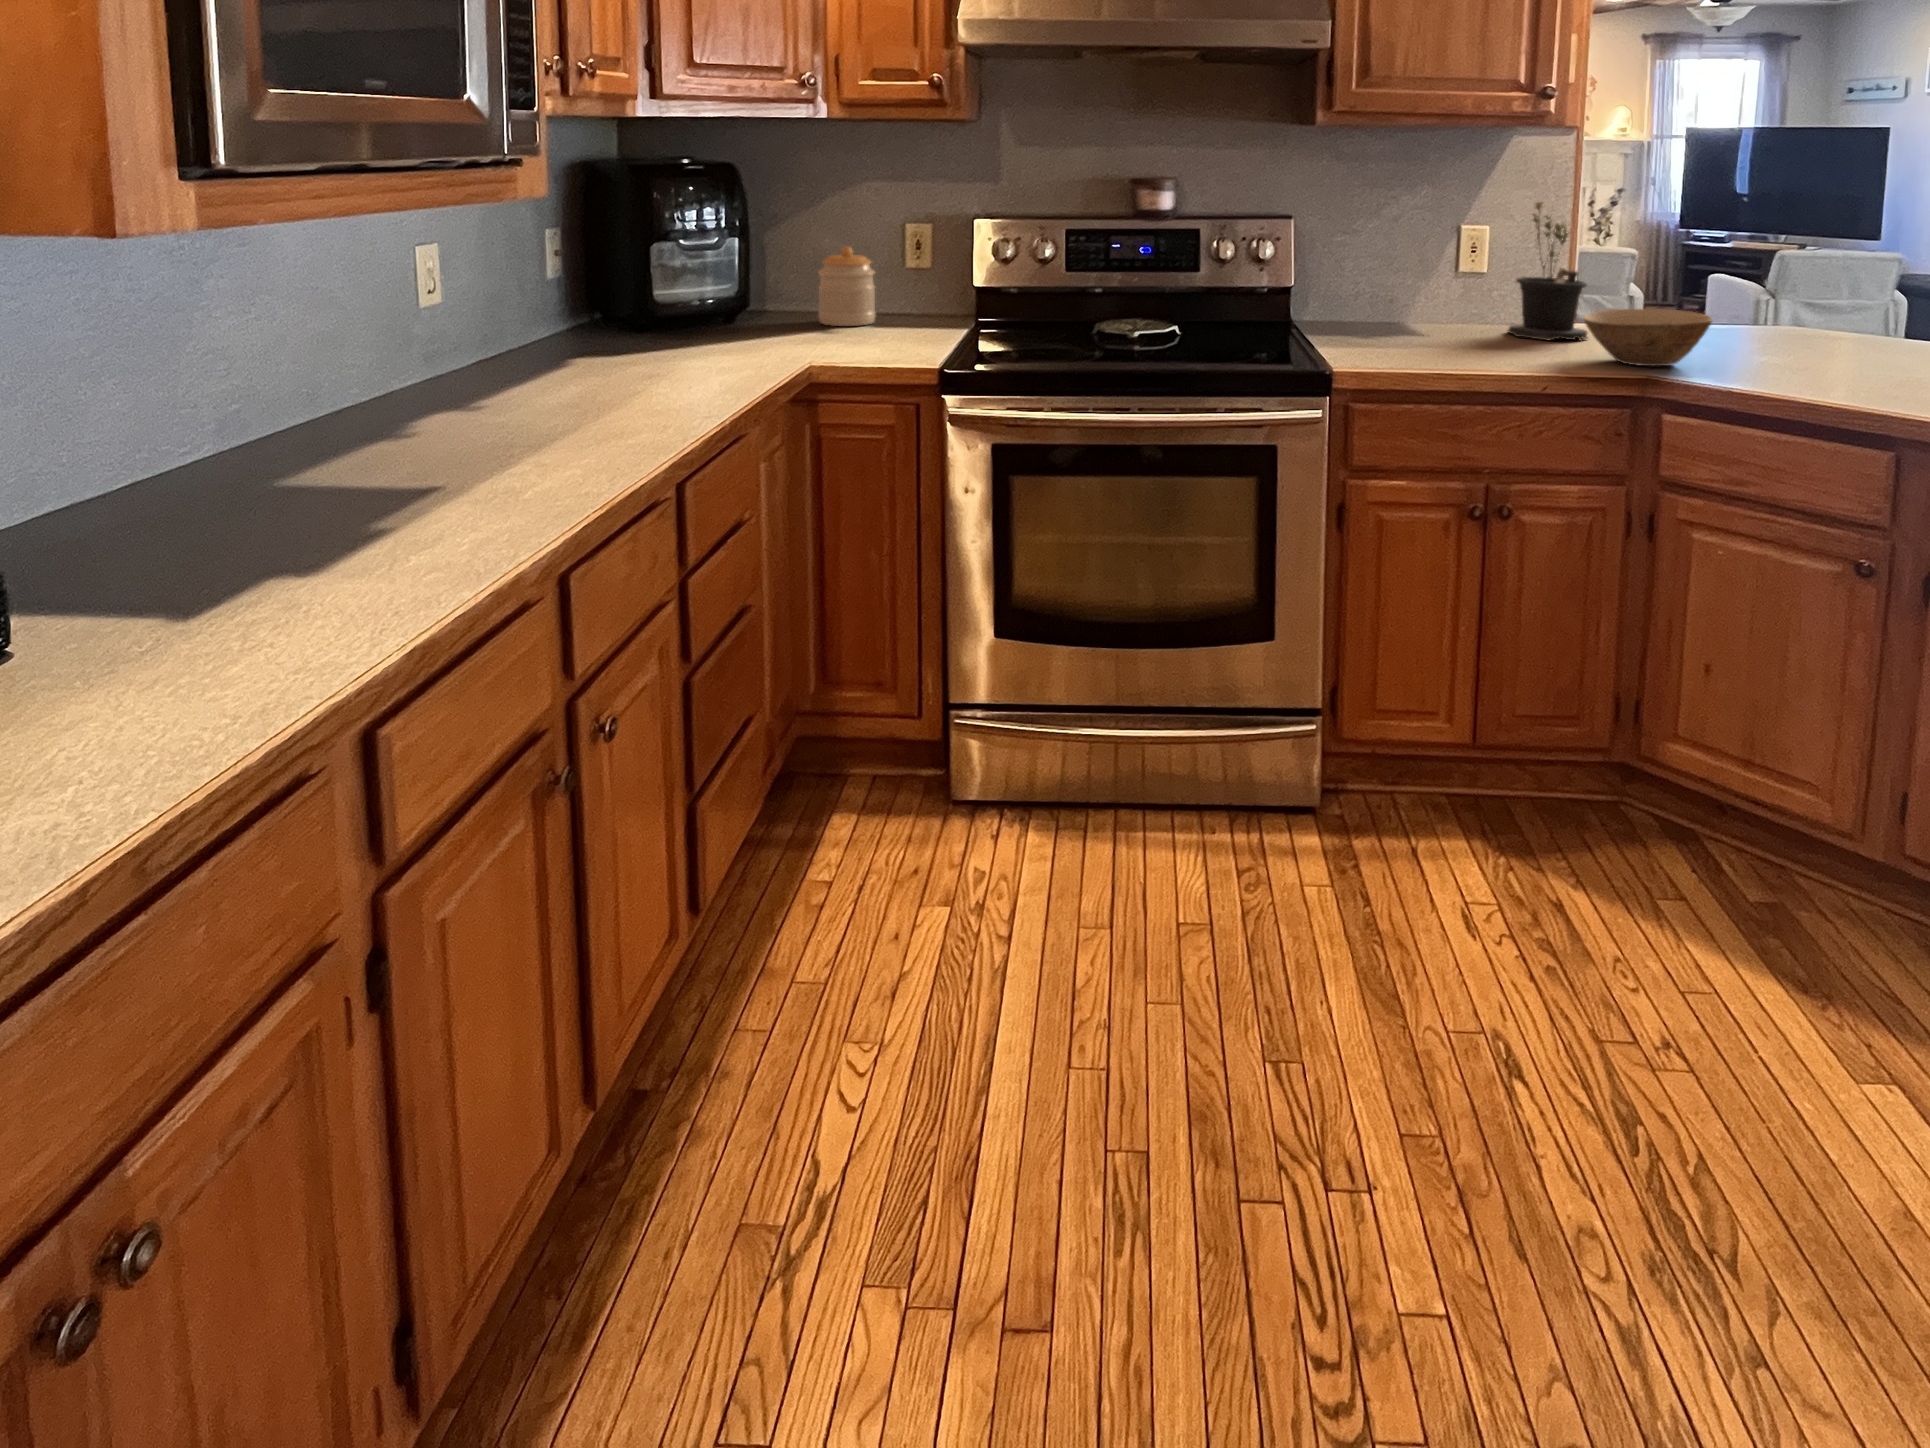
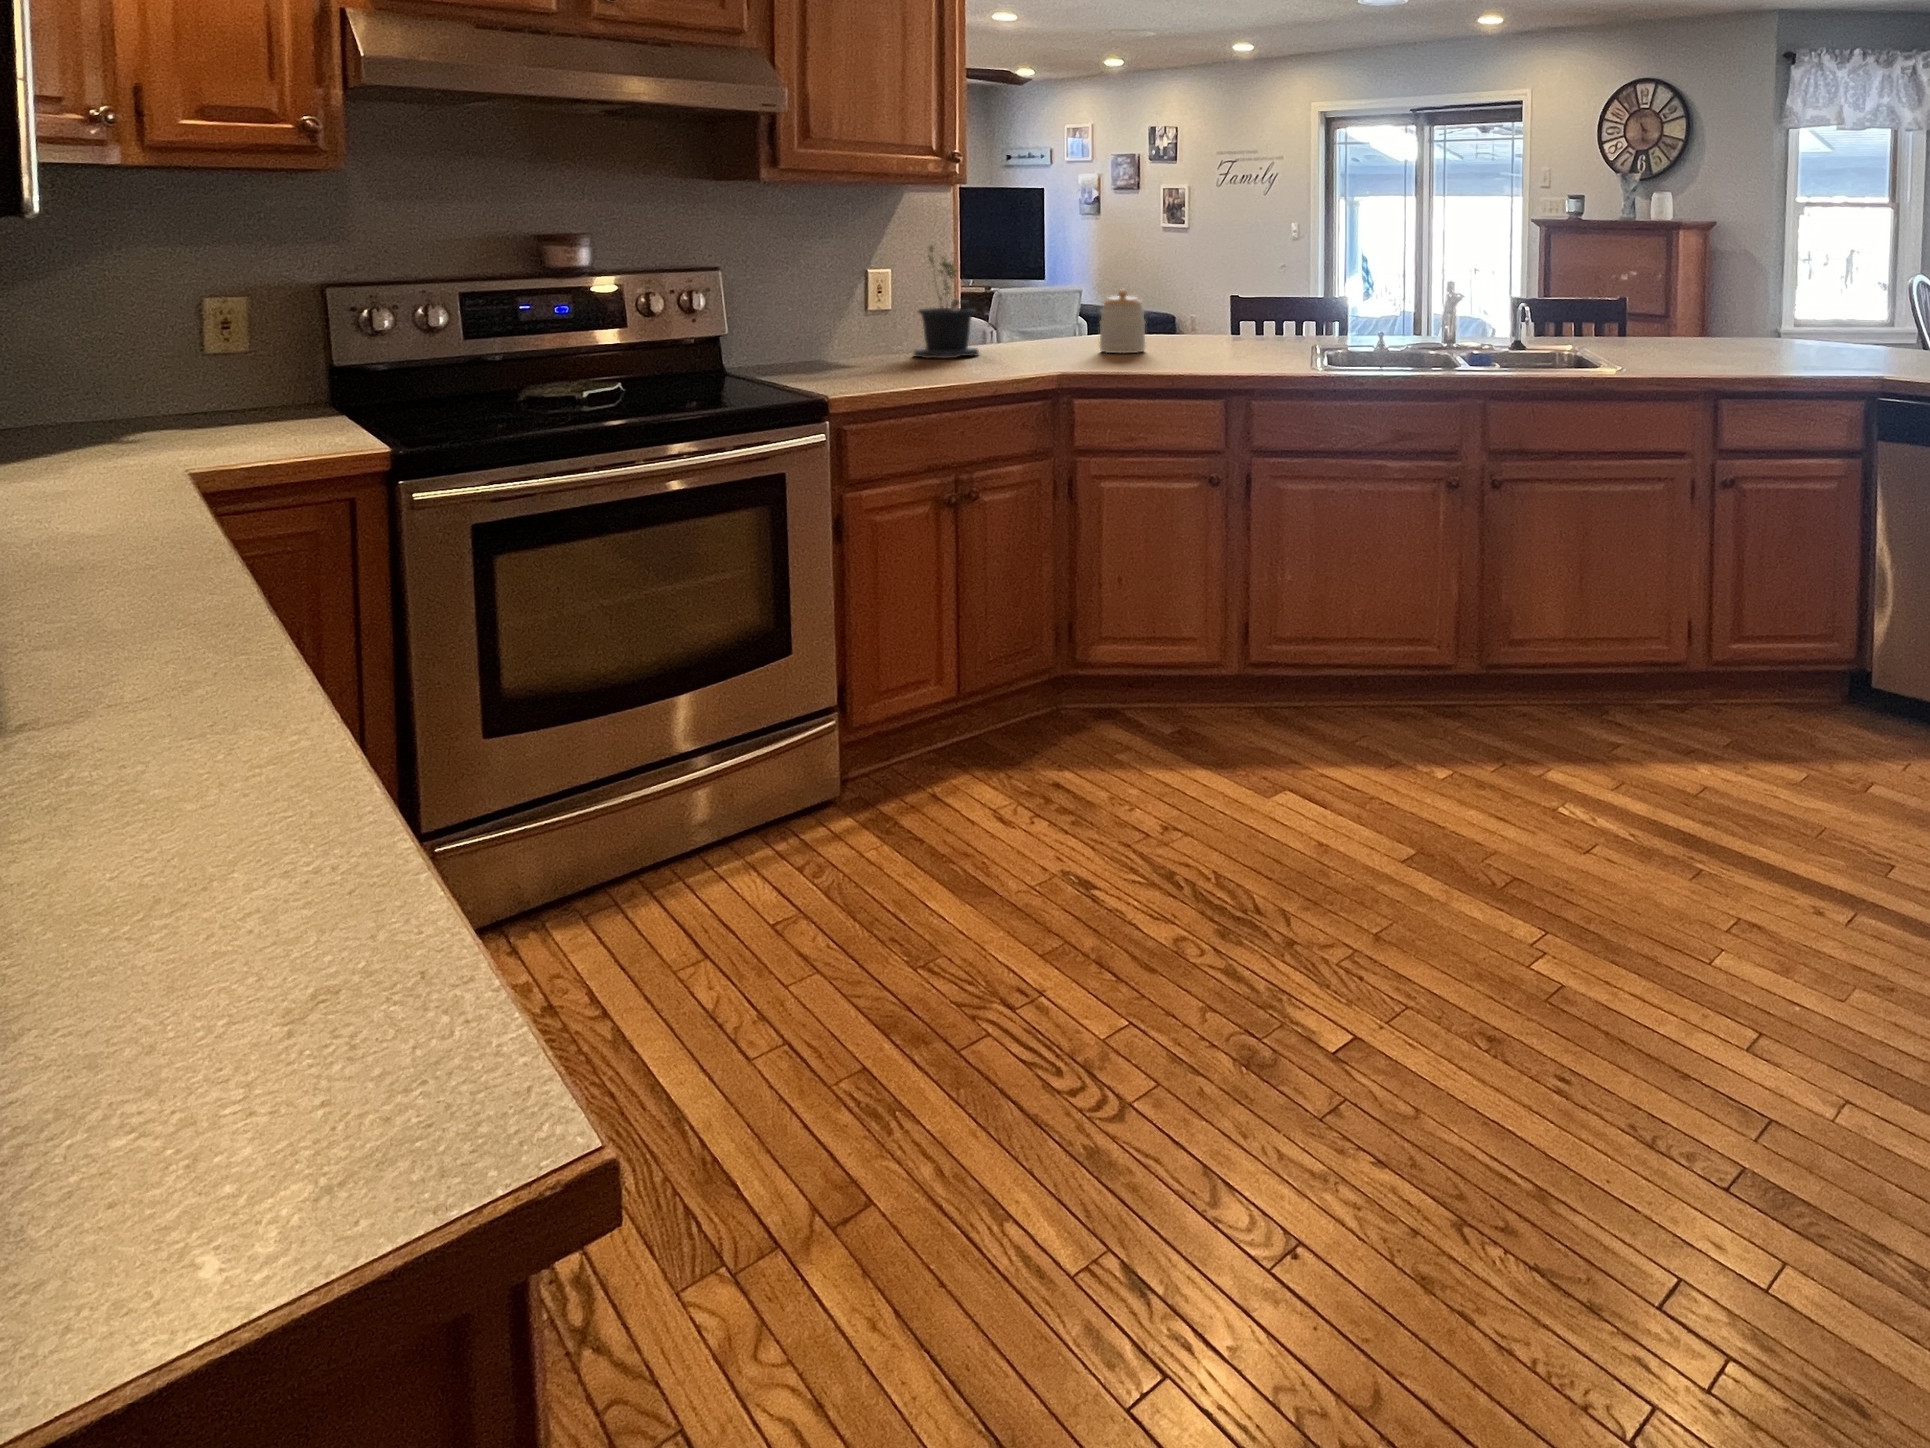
jar: present [819,247,875,326] -> present [1100,290,1145,353]
bowl: present [1583,309,1712,366] -> none [995,323,1088,366]

